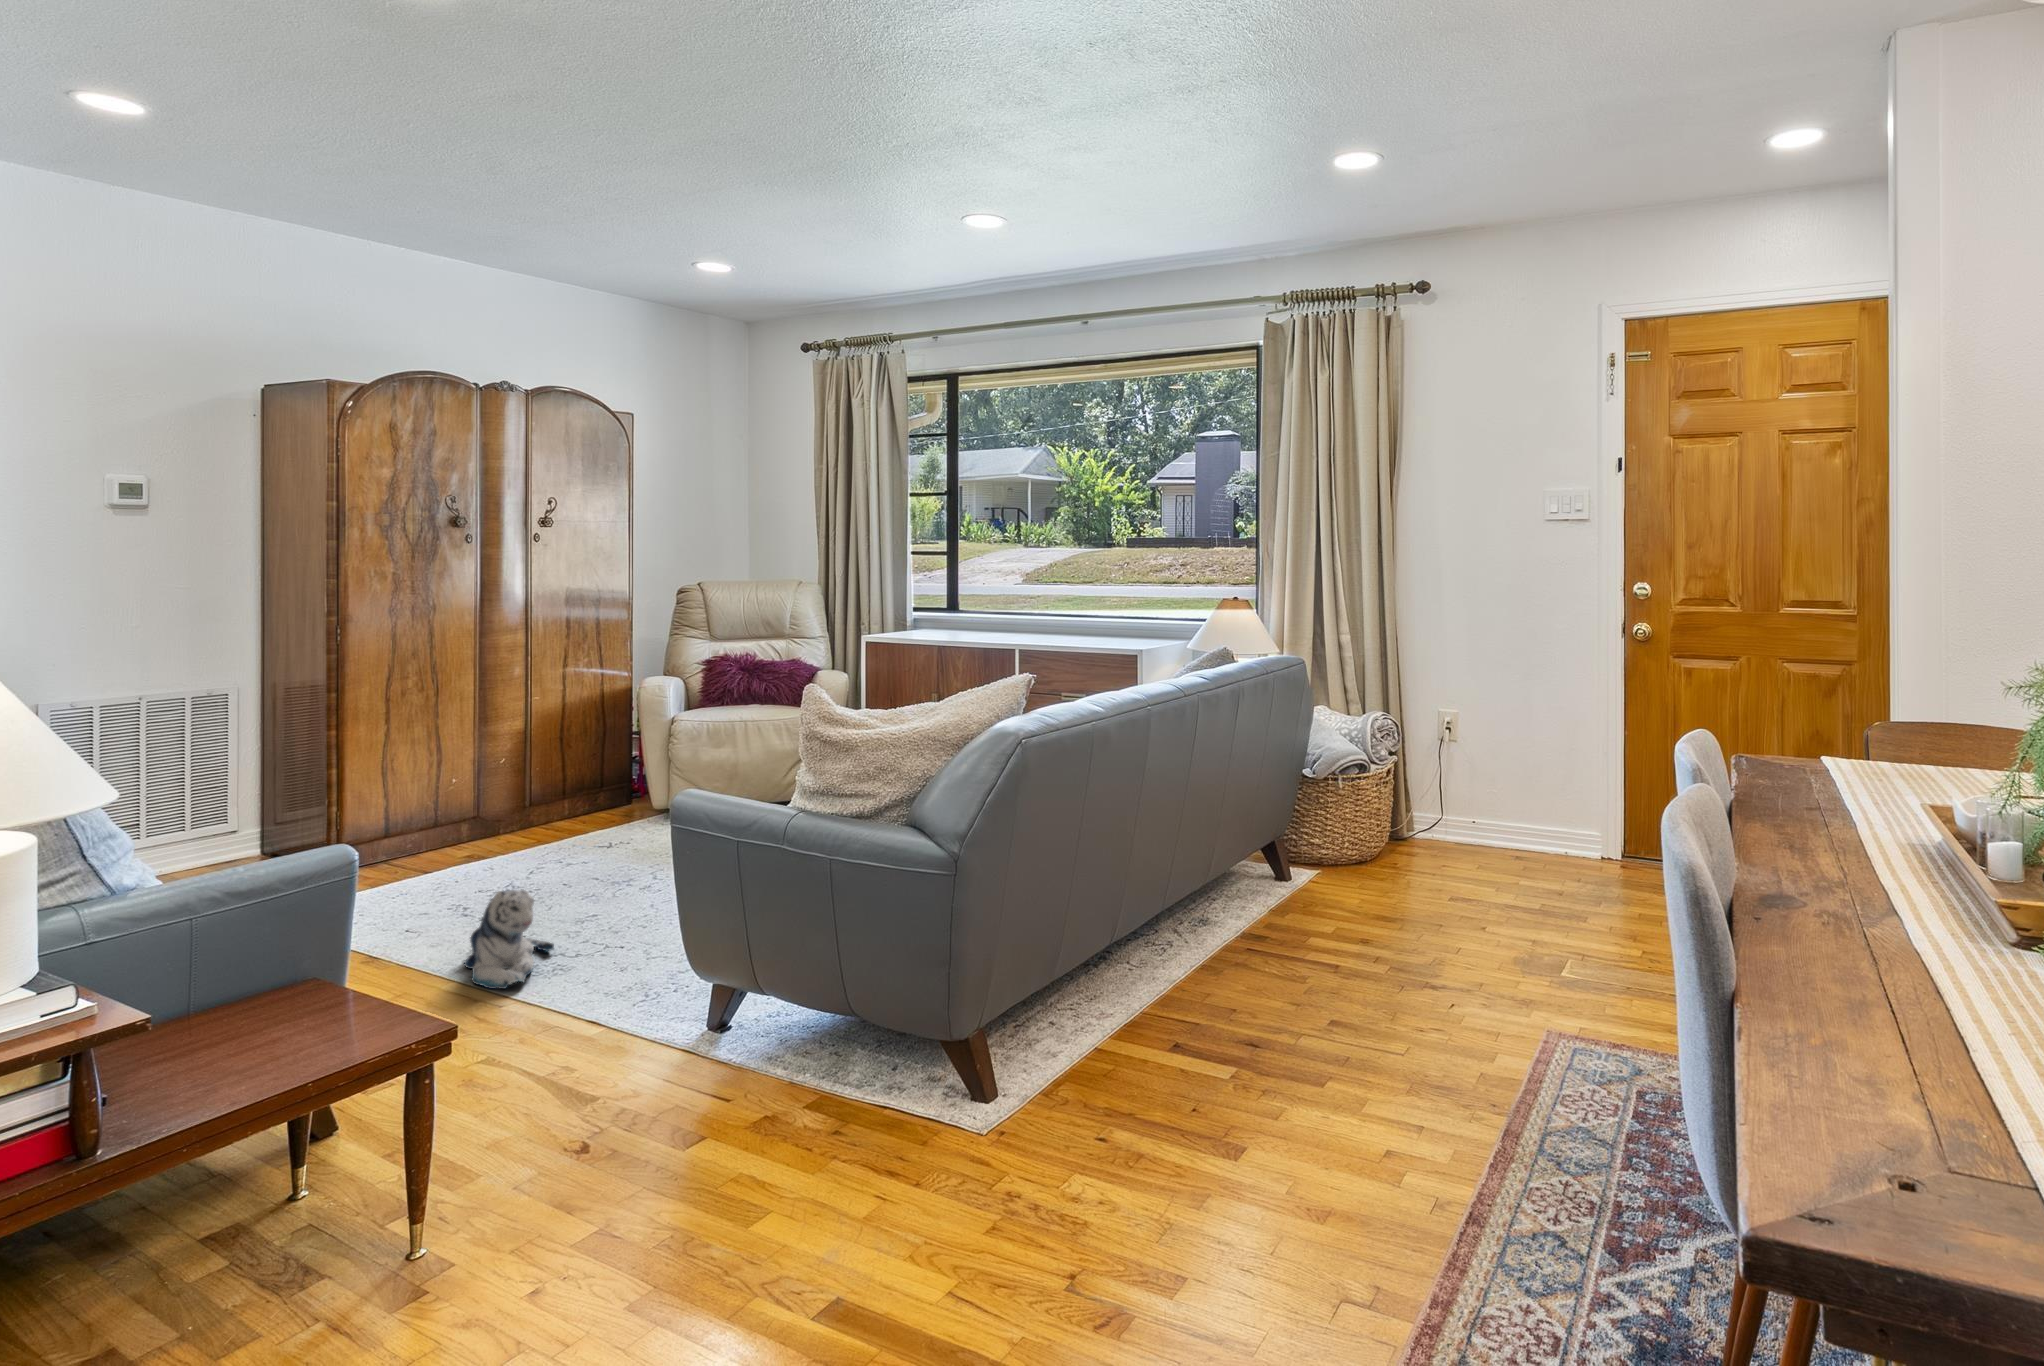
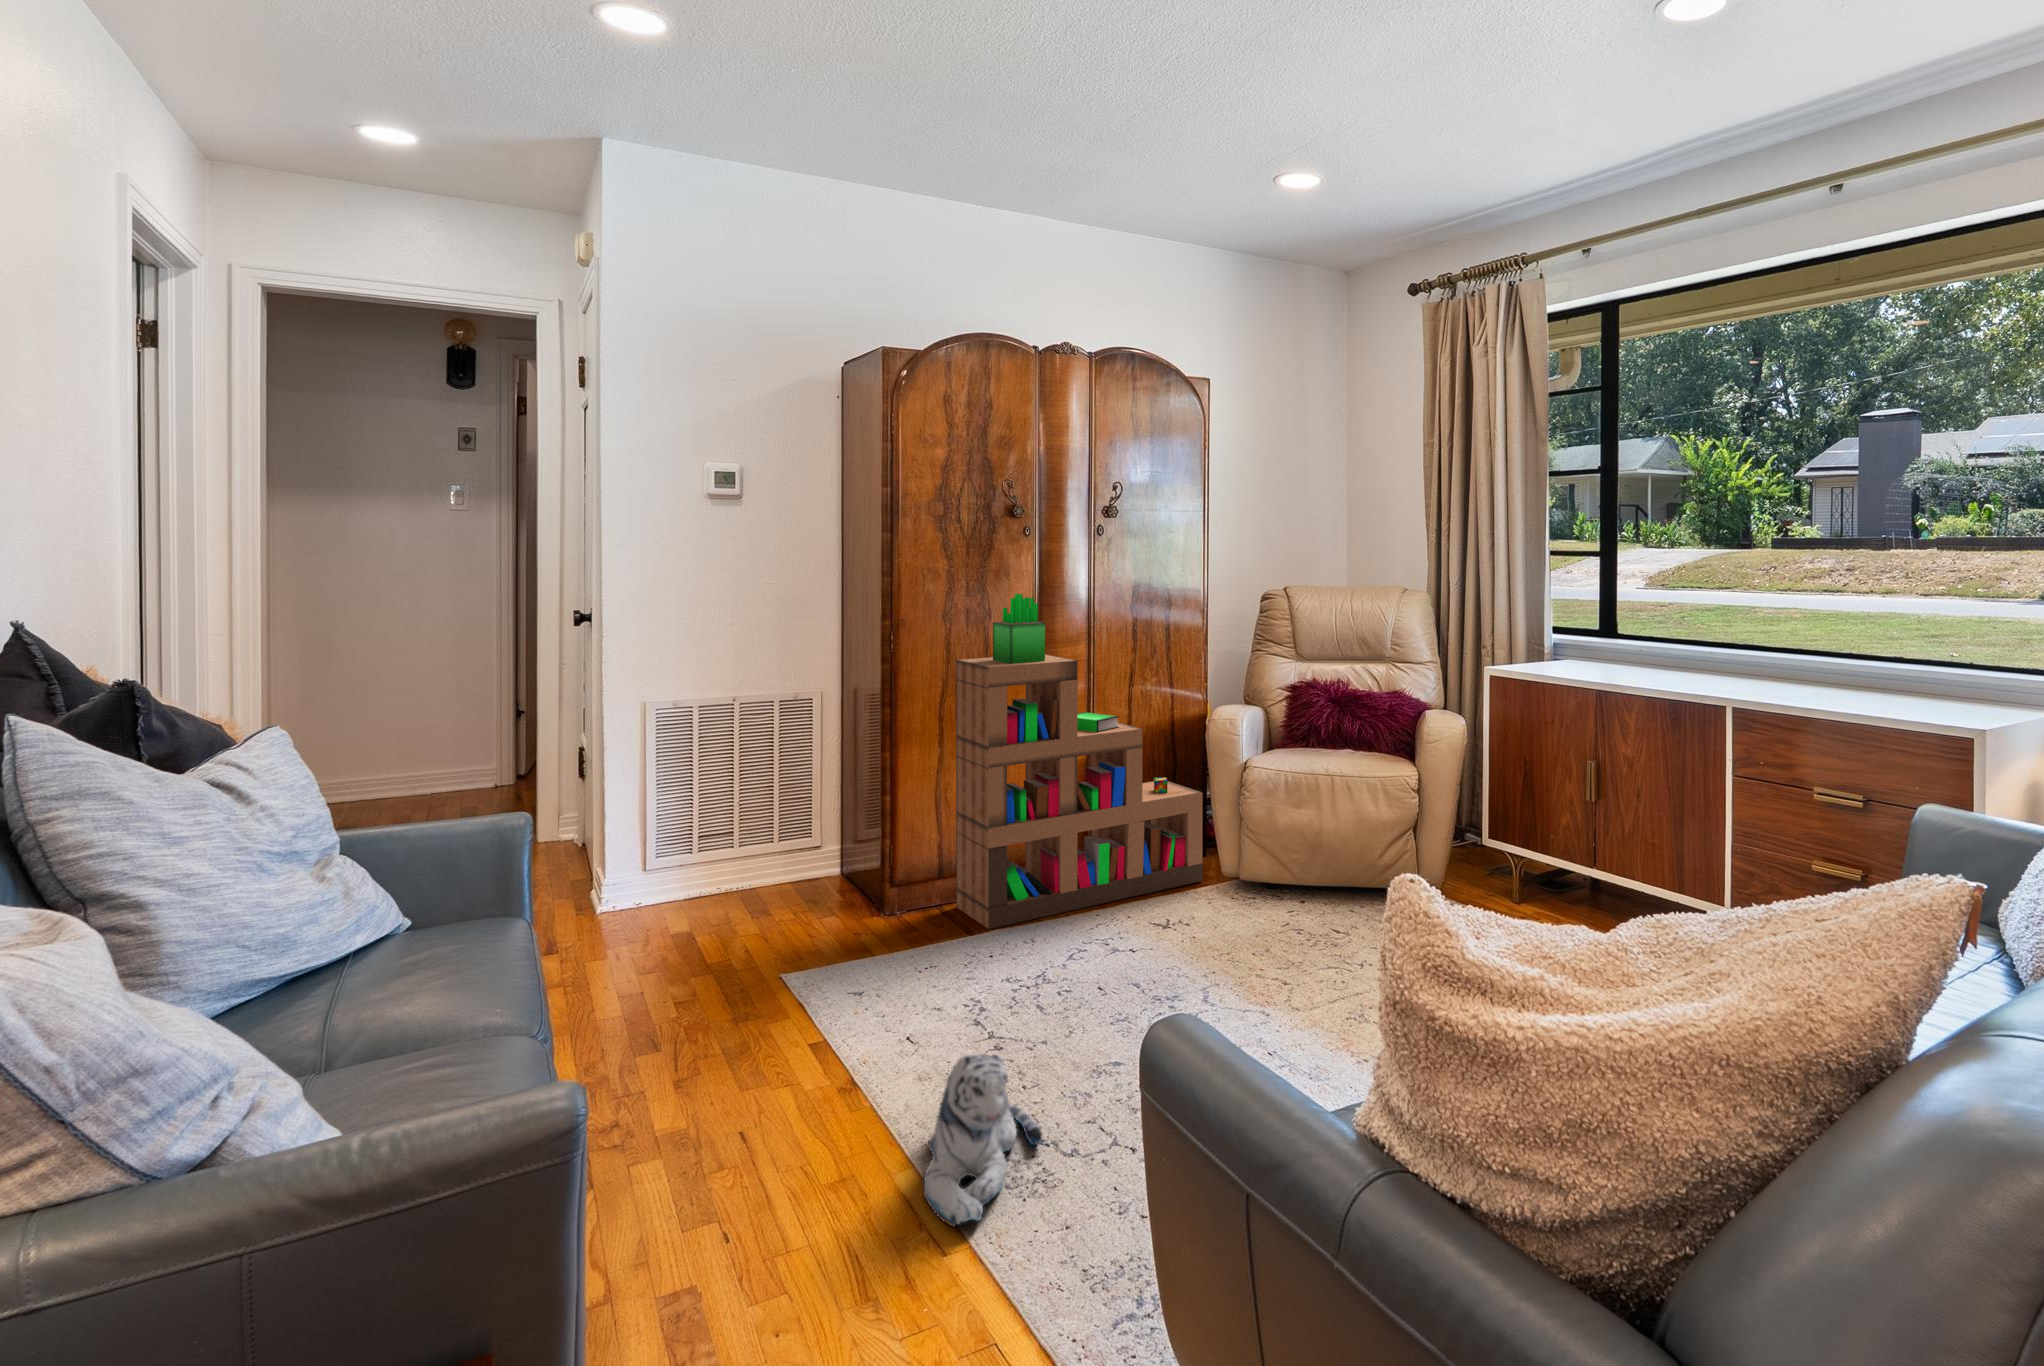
bookshelf: none [405,591,632,867] -> present [956,594,1203,929]

